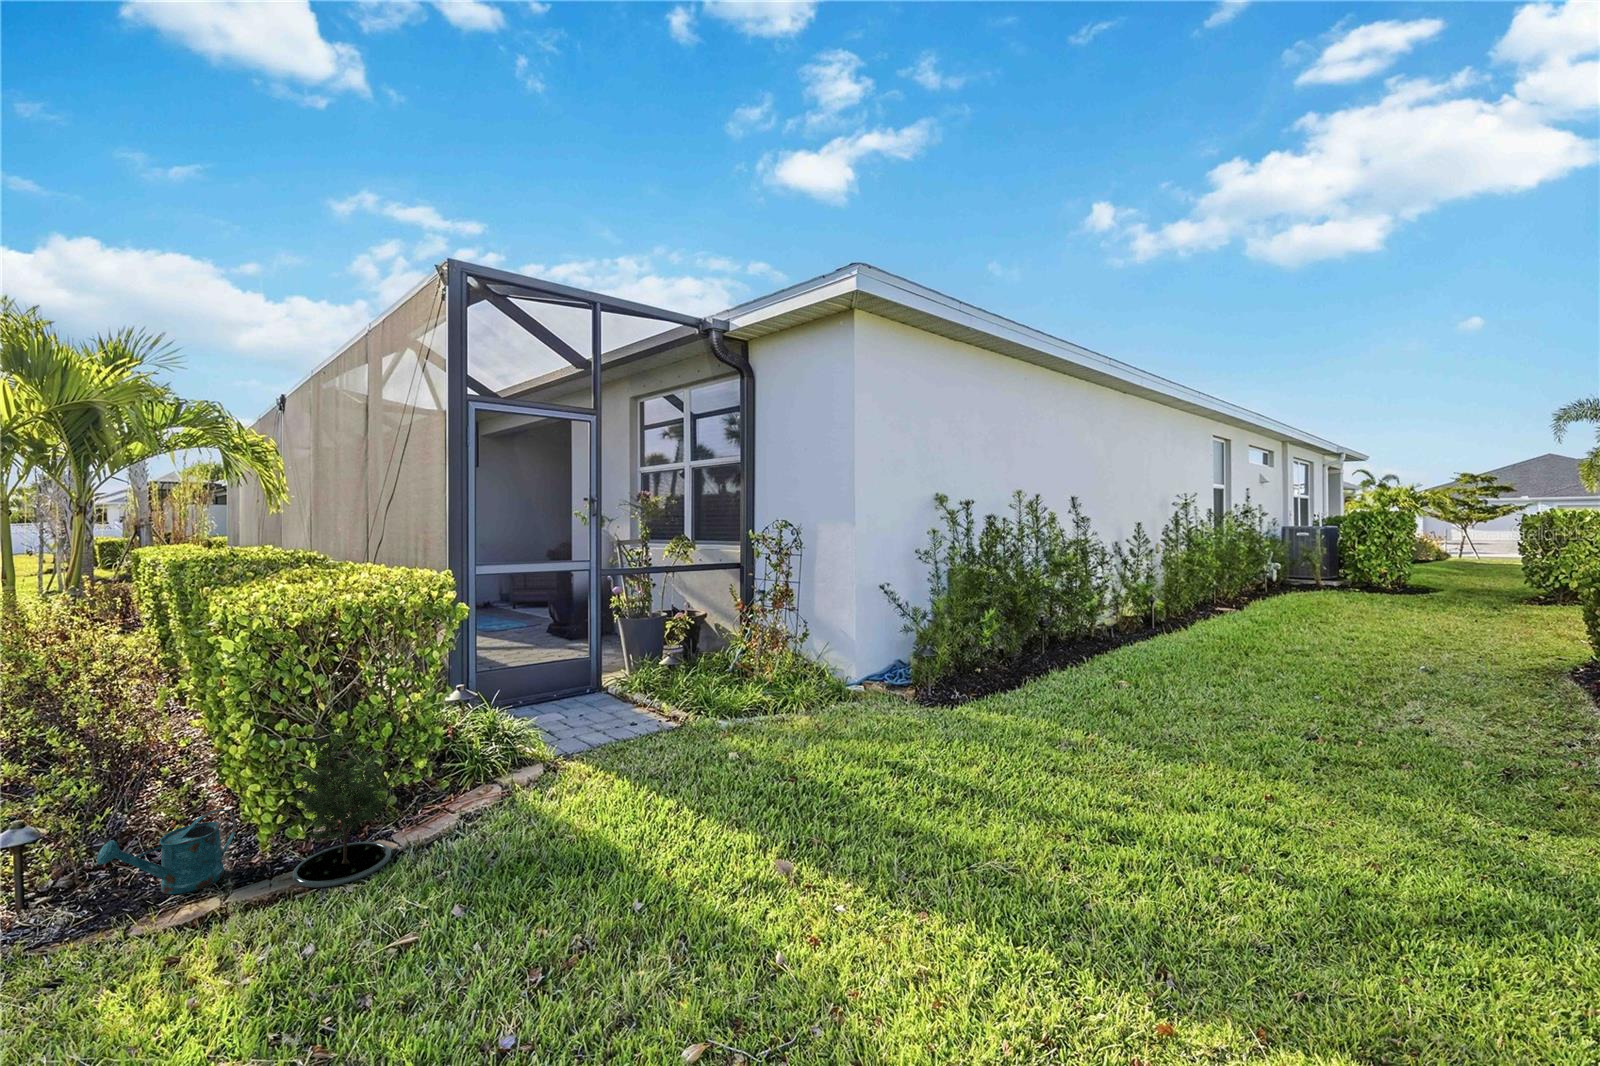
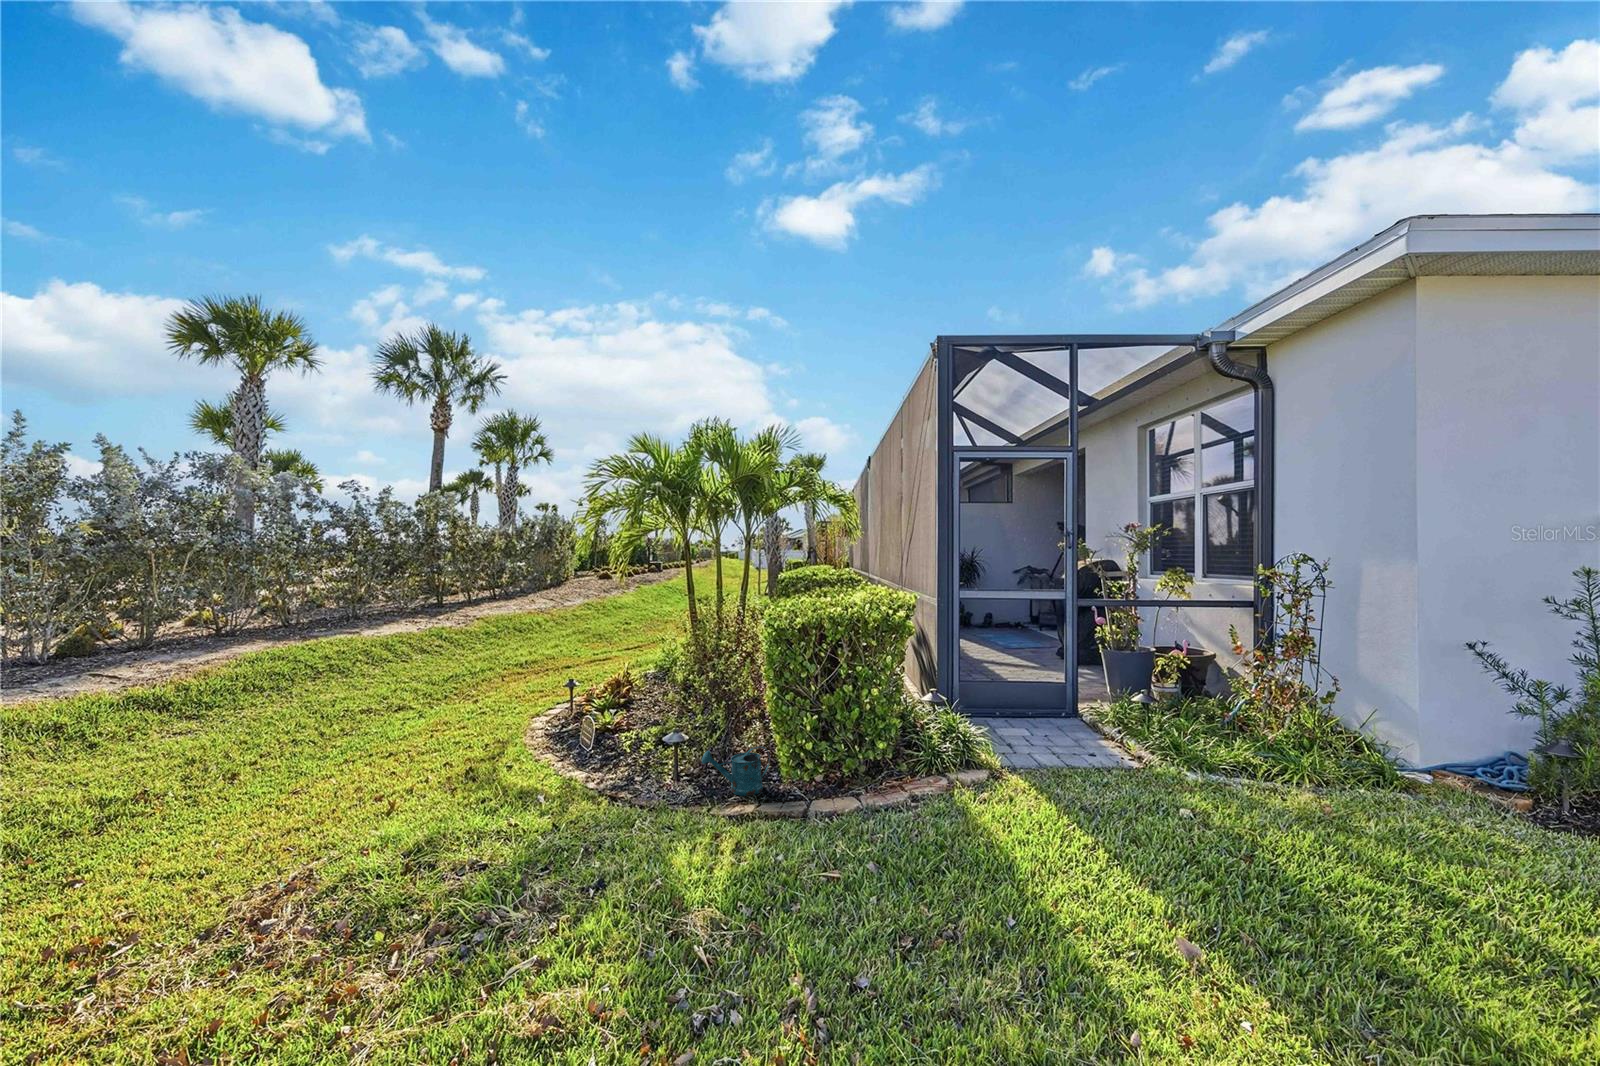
potted tree: present [291,723,393,888] -> none [790,700,858,821]

